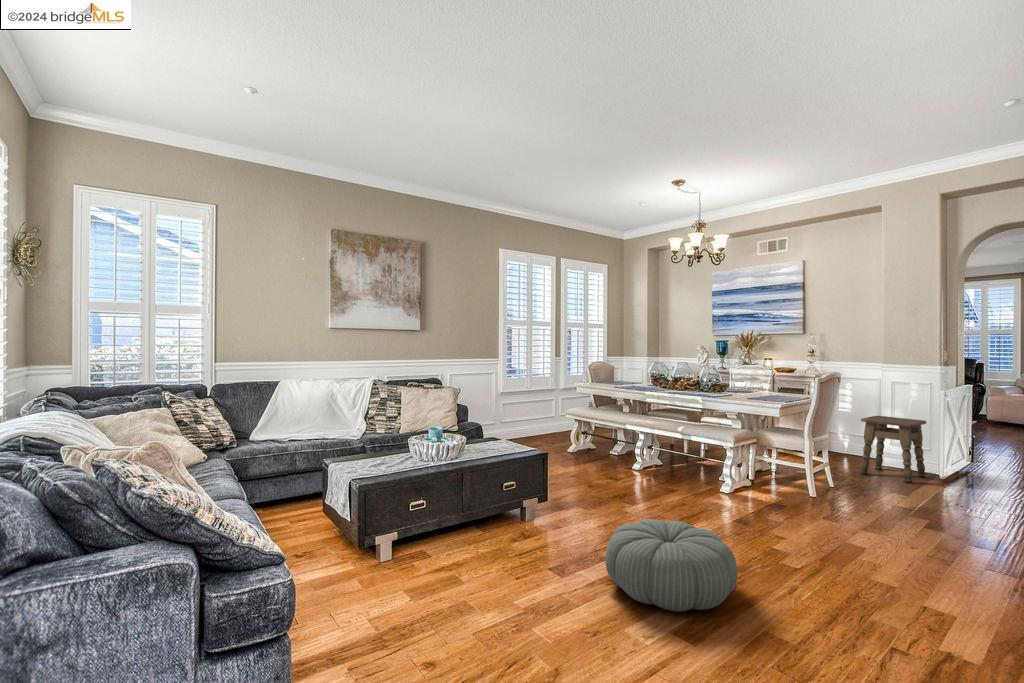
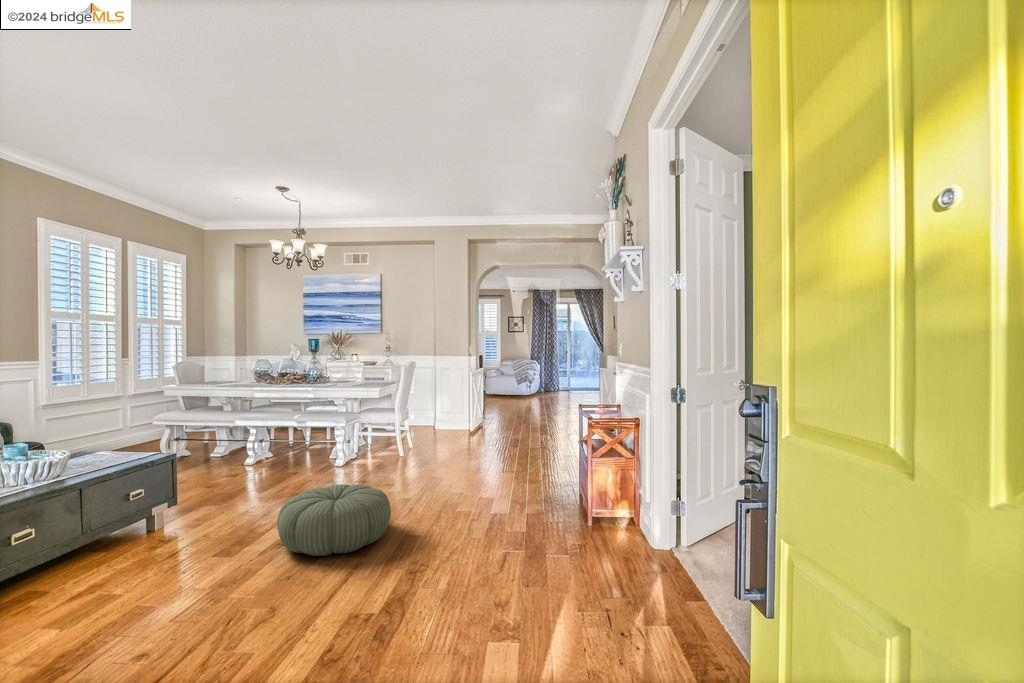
side table: present [861,416,926,484] -> none [426,392,462,436]

